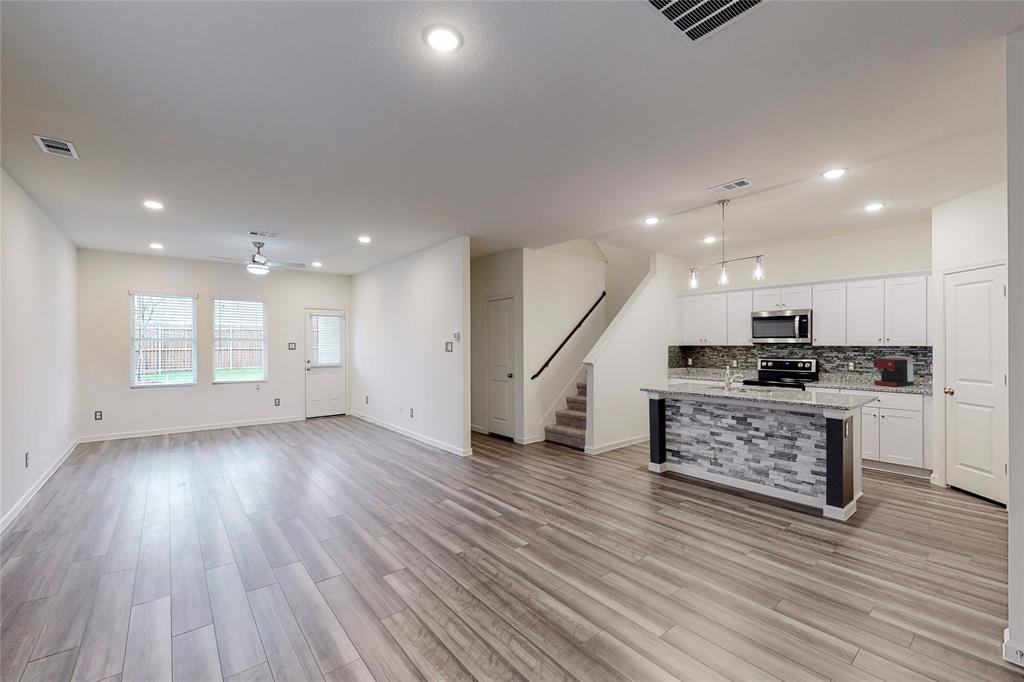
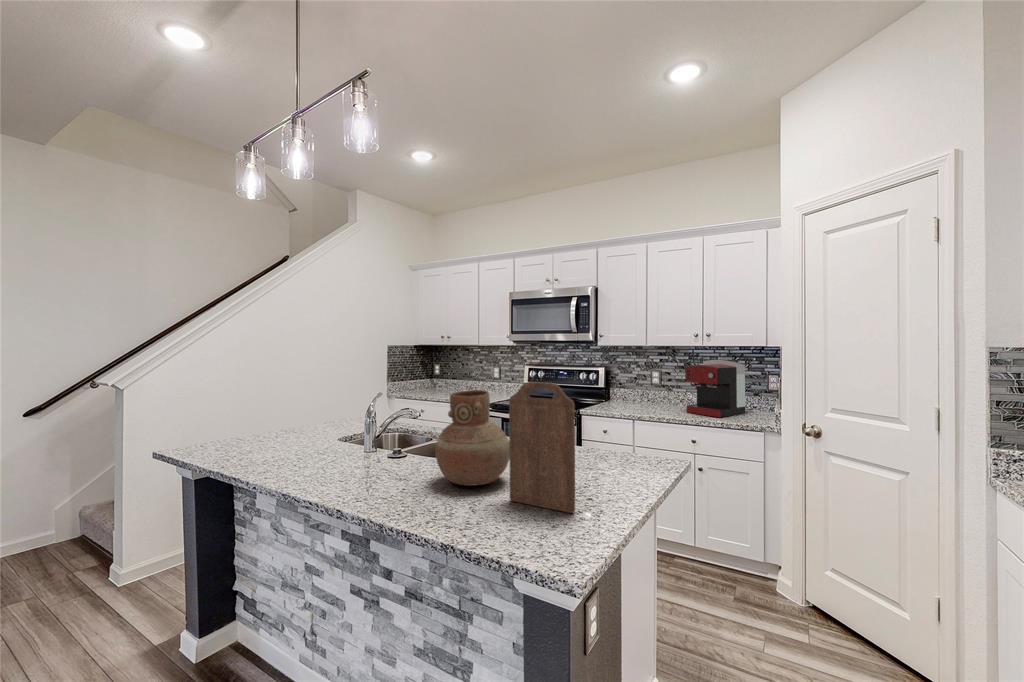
cutting board: none [810,365,837,405] -> present [509,382,575,513]
vase: none [775,368,805,400] -> present [435,390,510,486]

